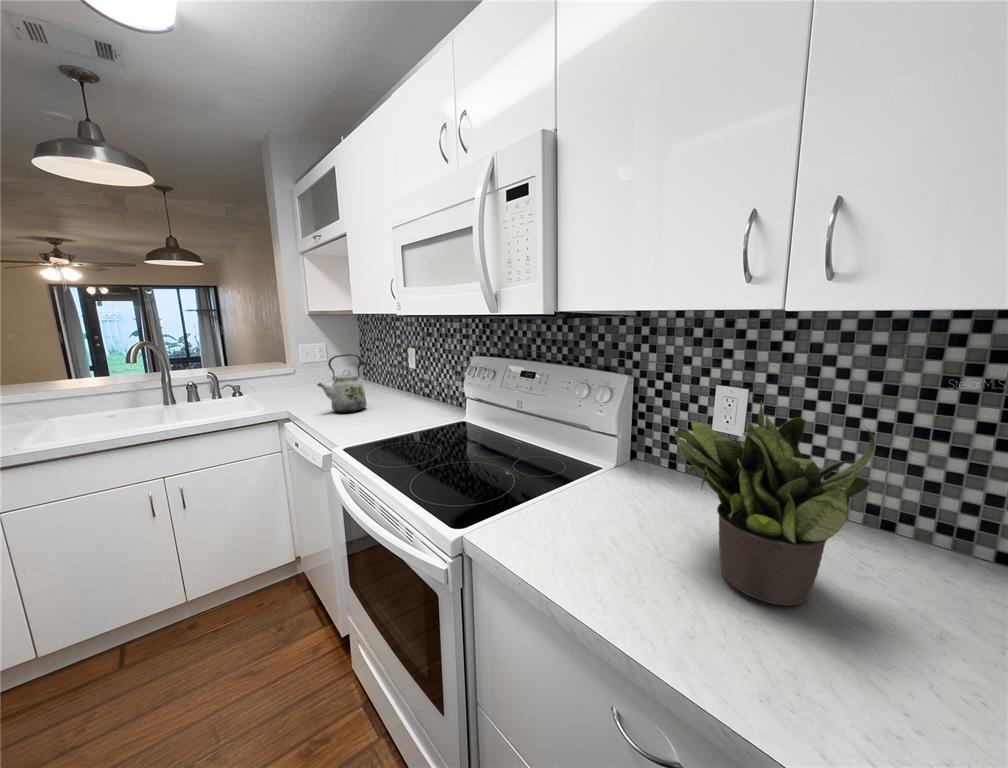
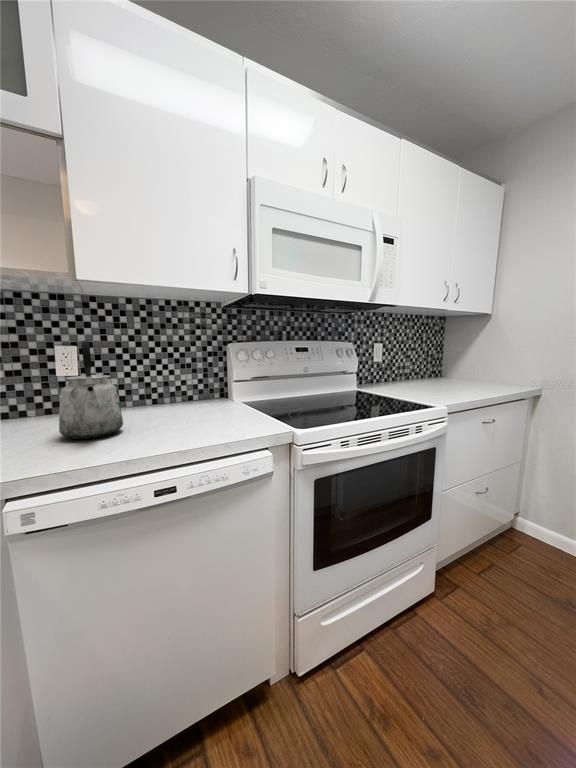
potted plant: present [674,401,876,606] -> none [415,333,472,386]

